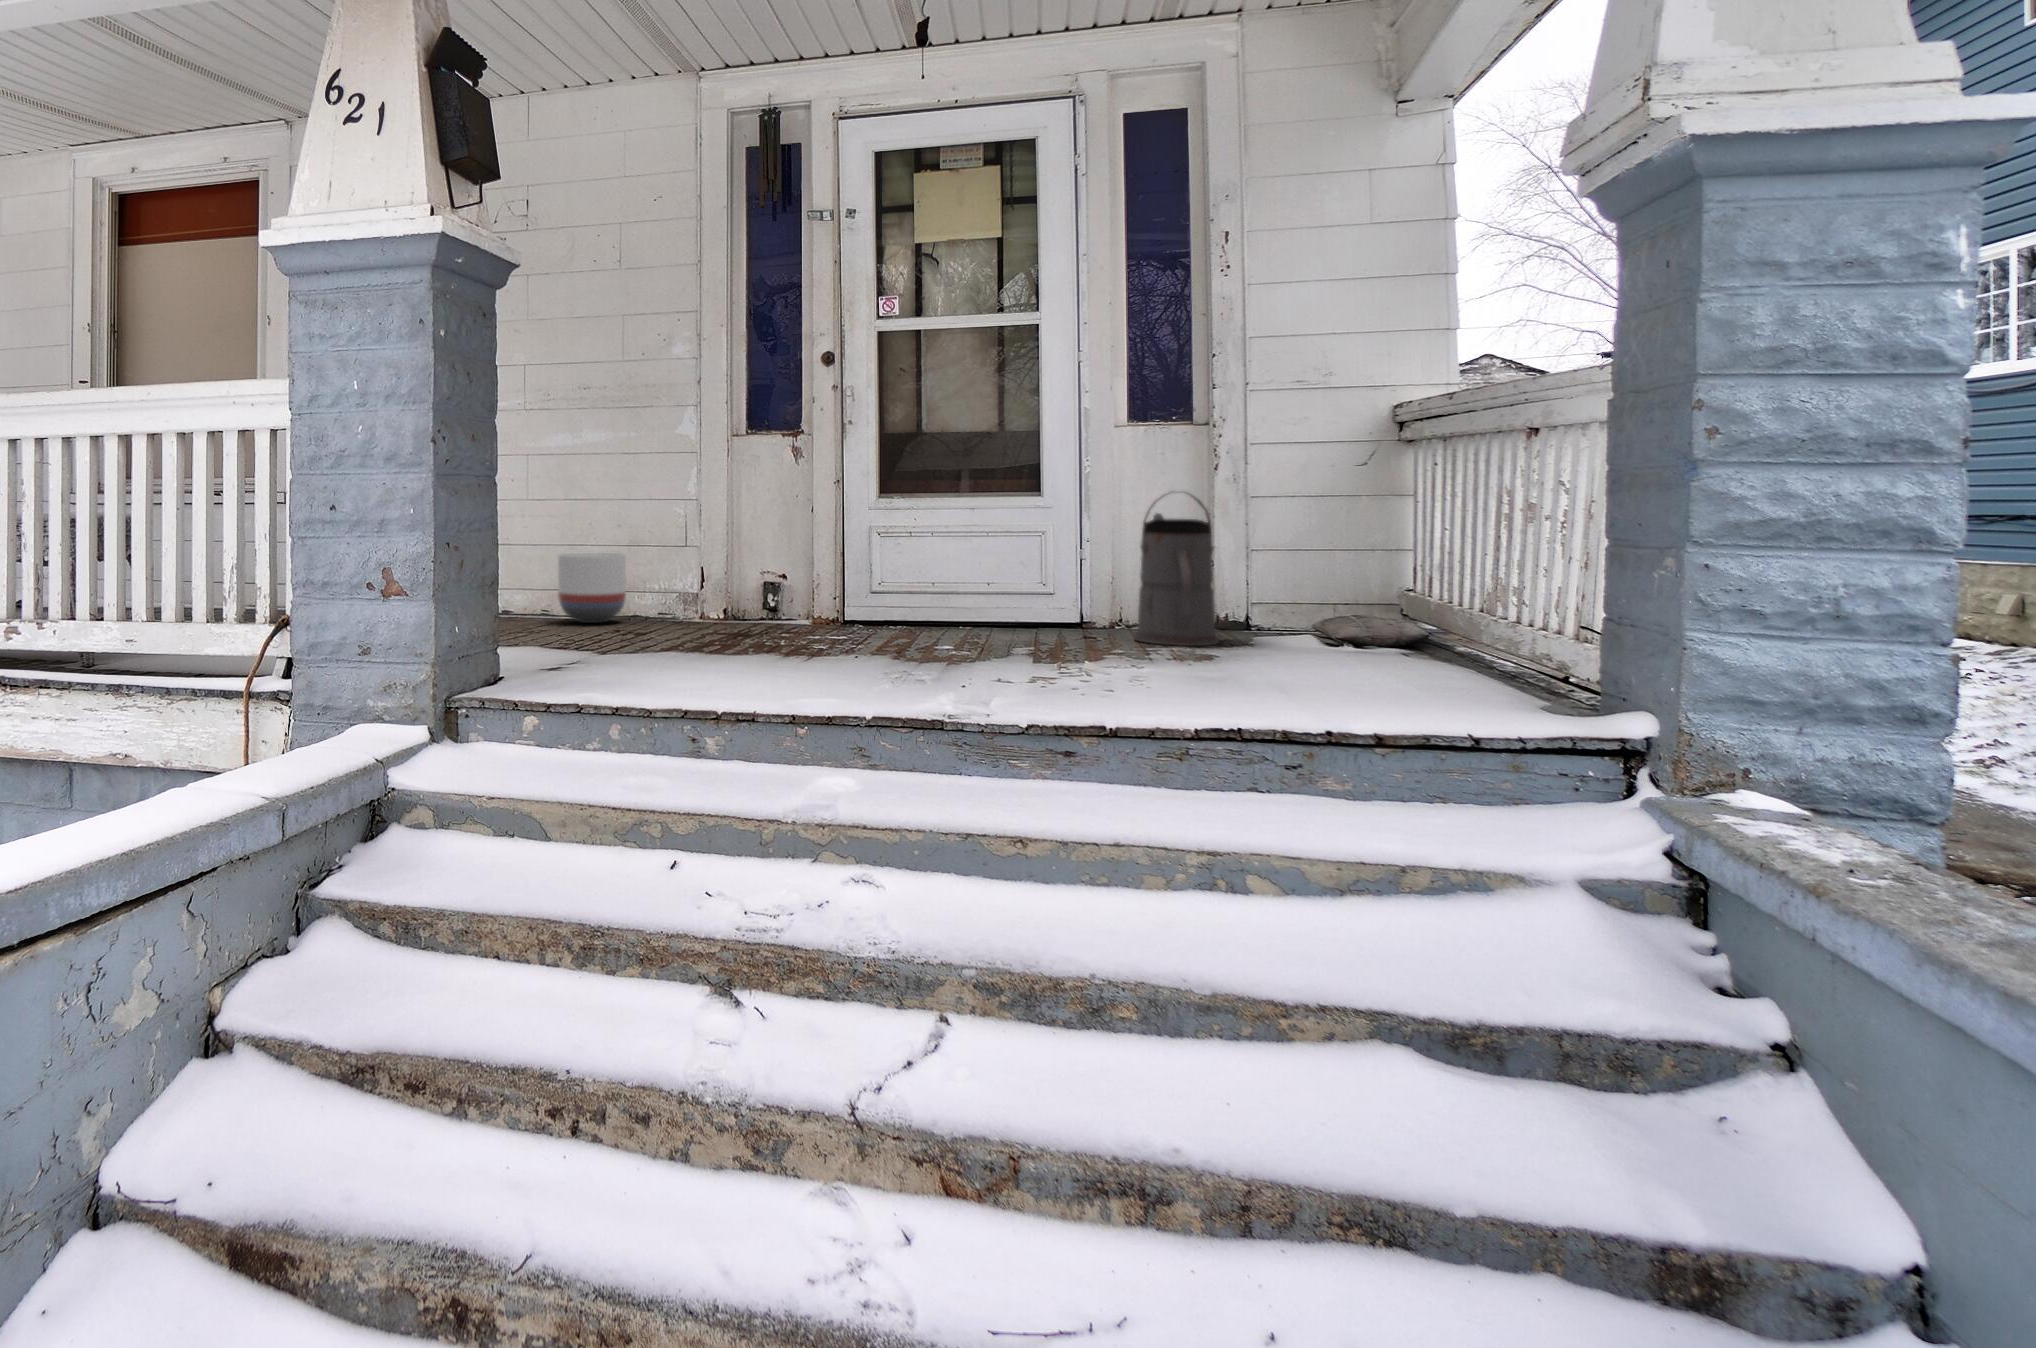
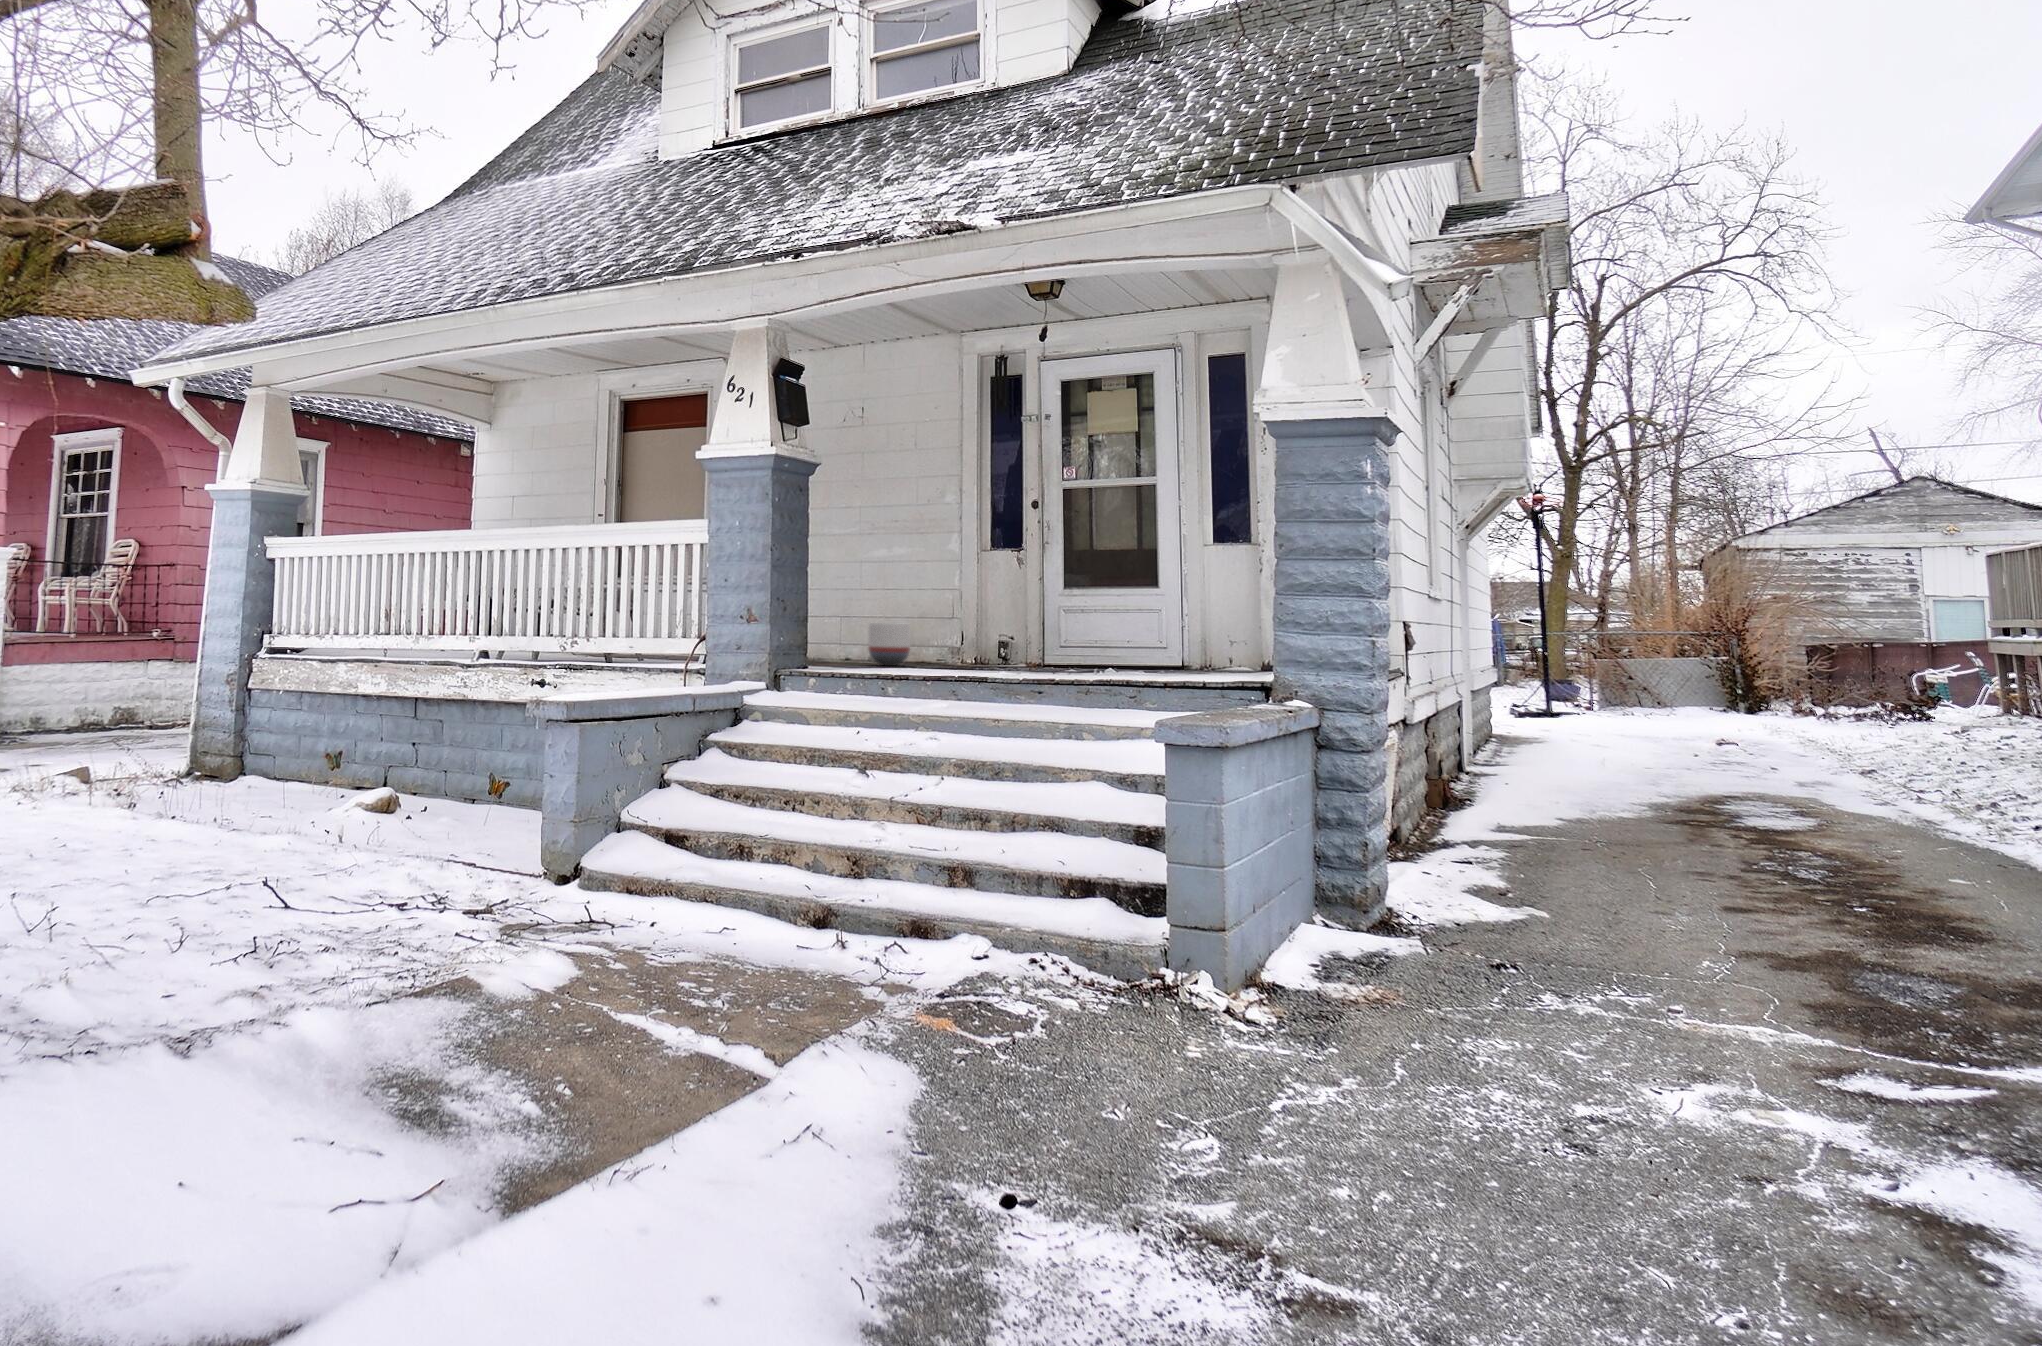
watering can: present [1134,495,1219,646] -> none [1187,587,1234,678]

